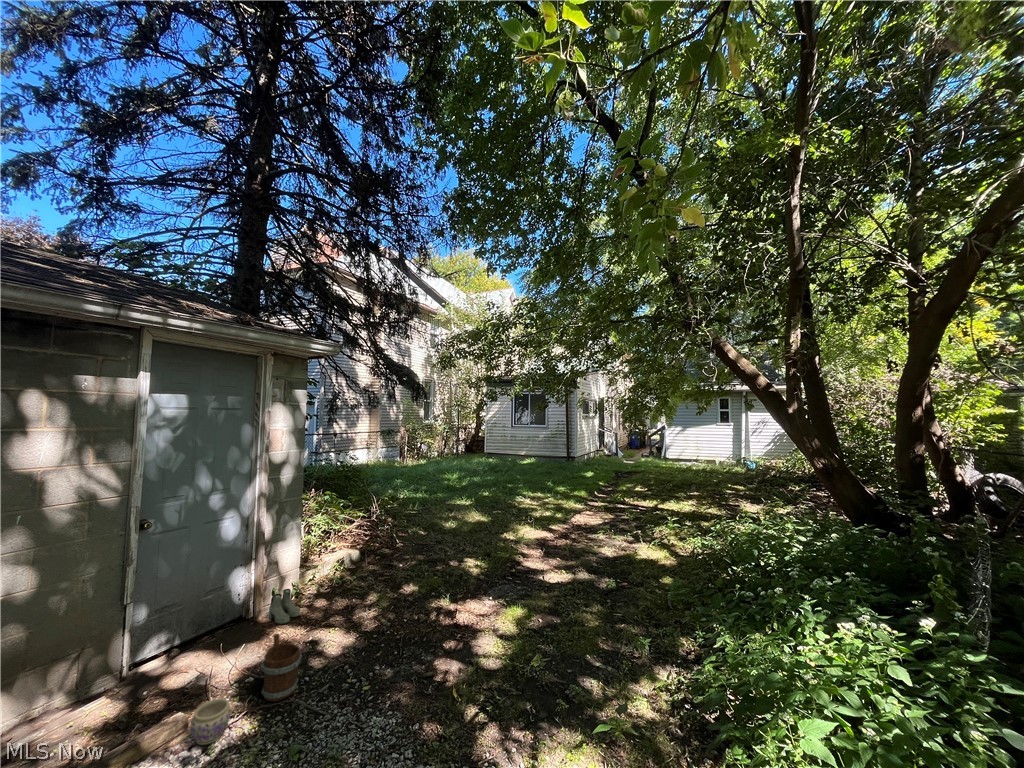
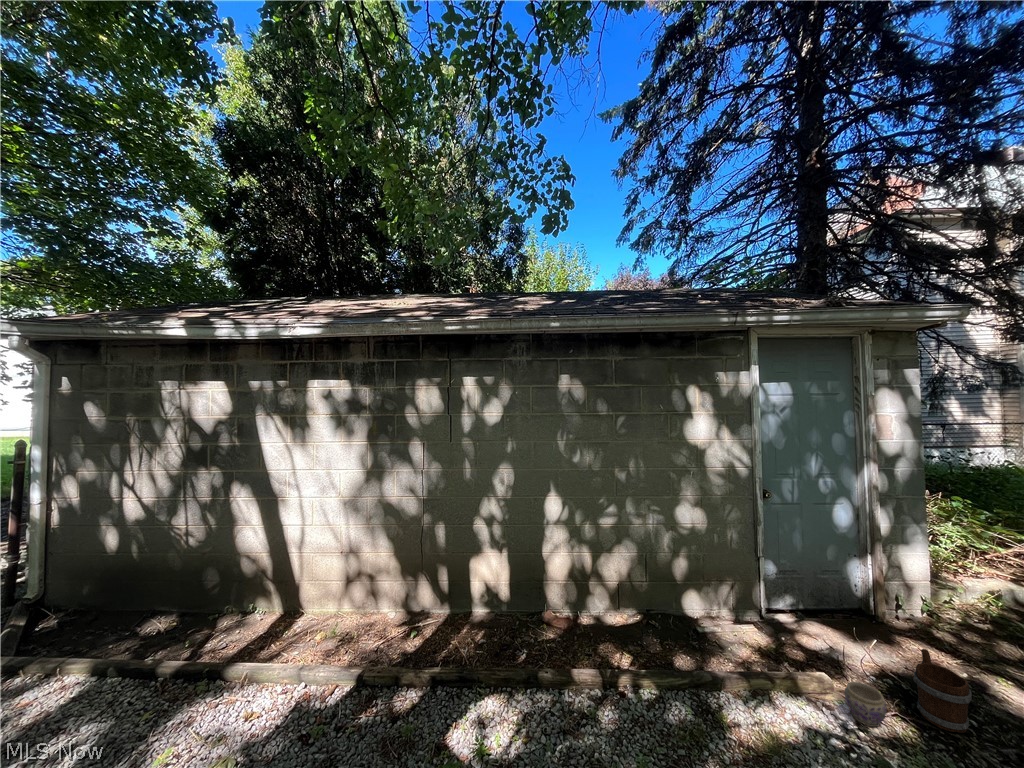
boots: present [269,589,300,624] -> none [898,600,944,641]

